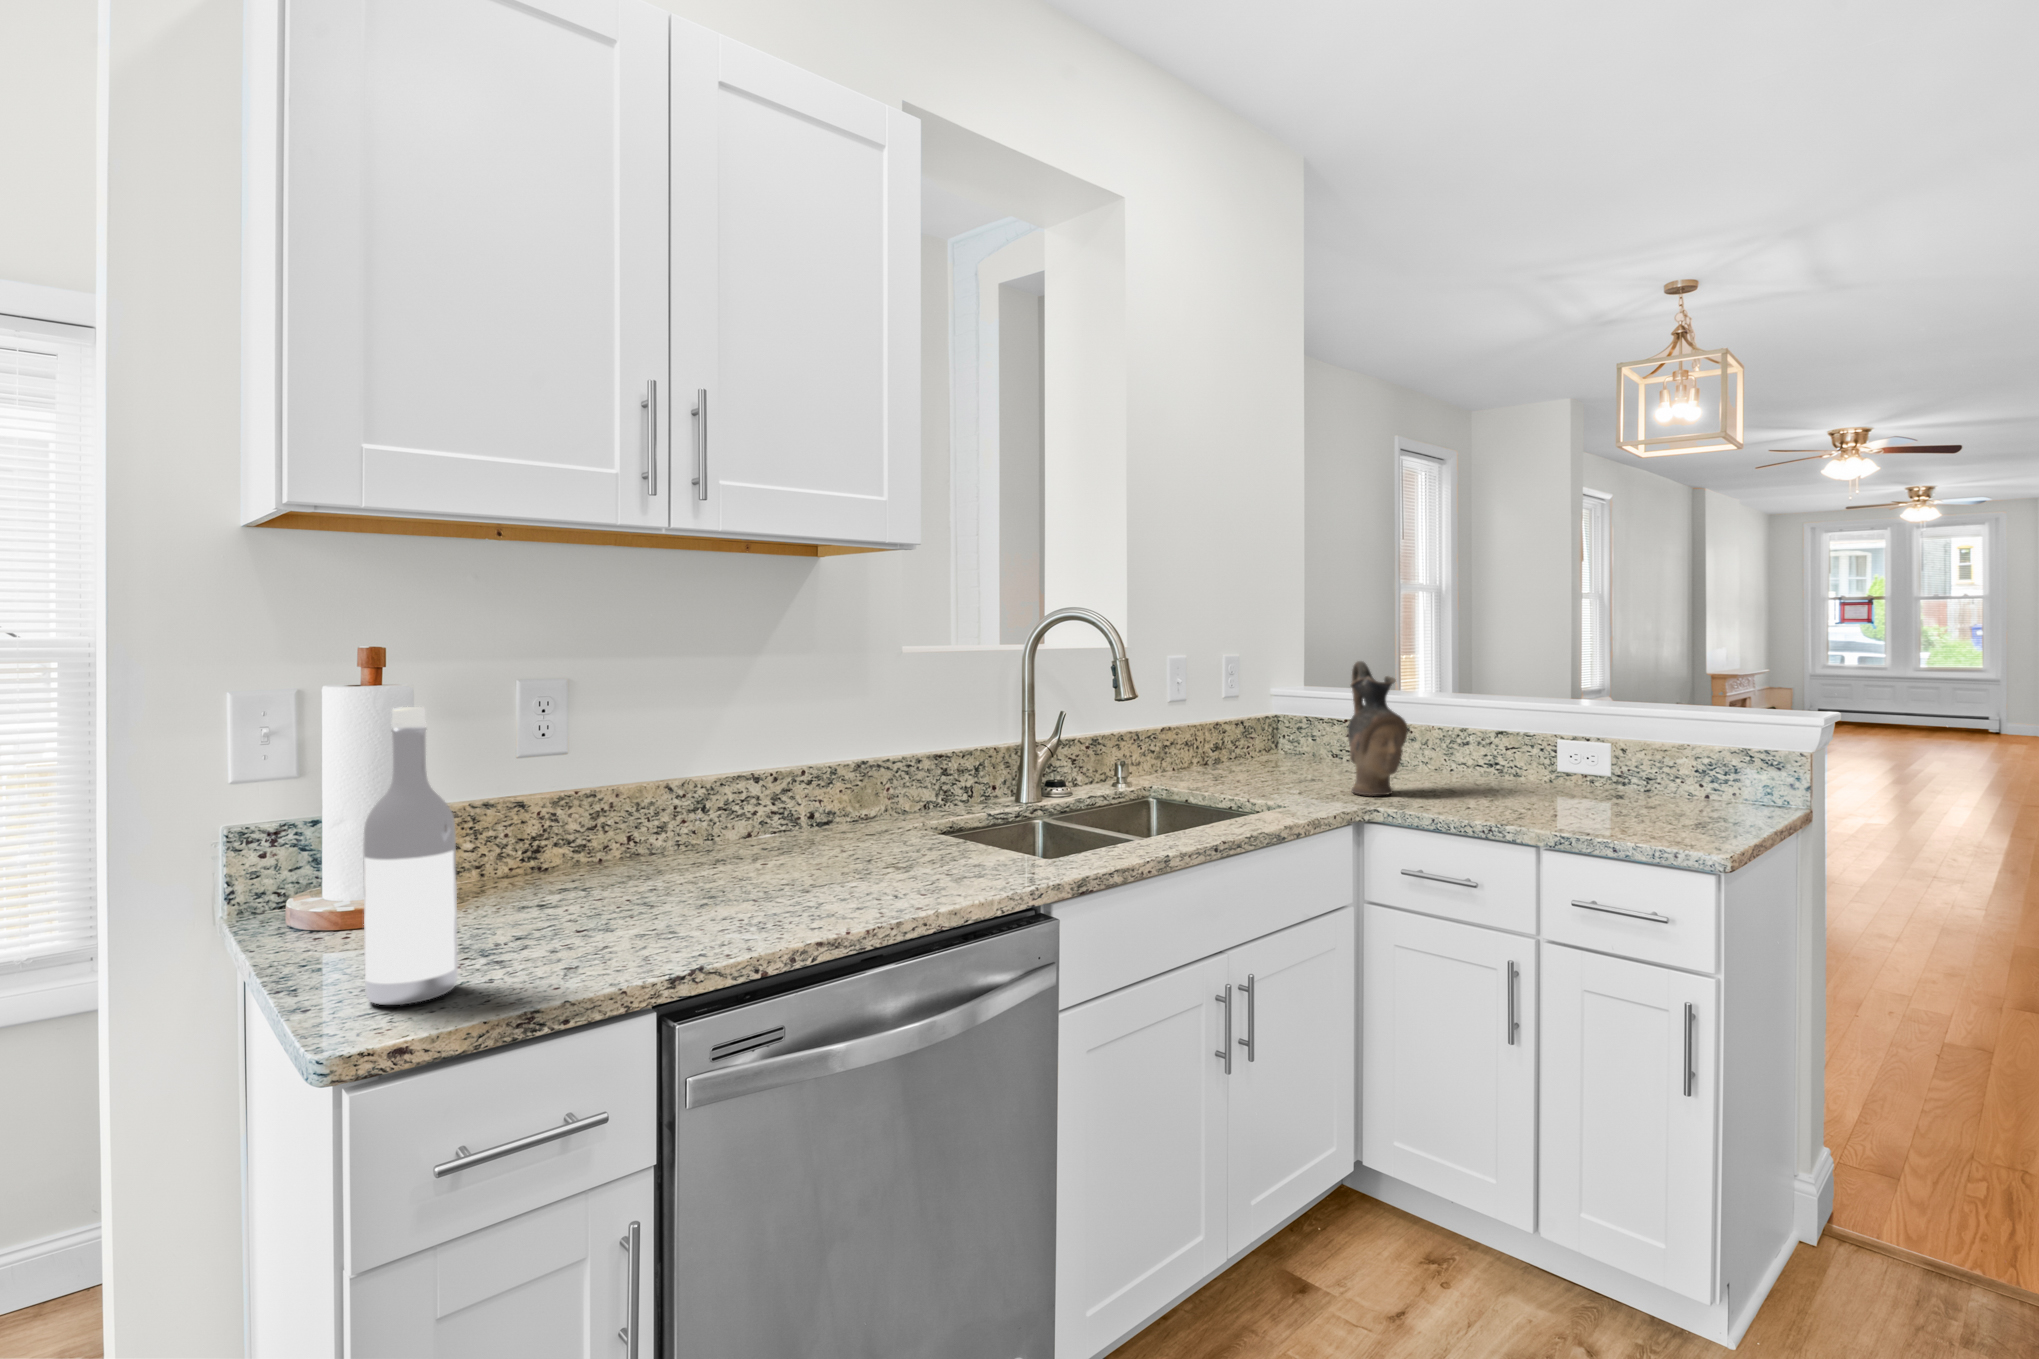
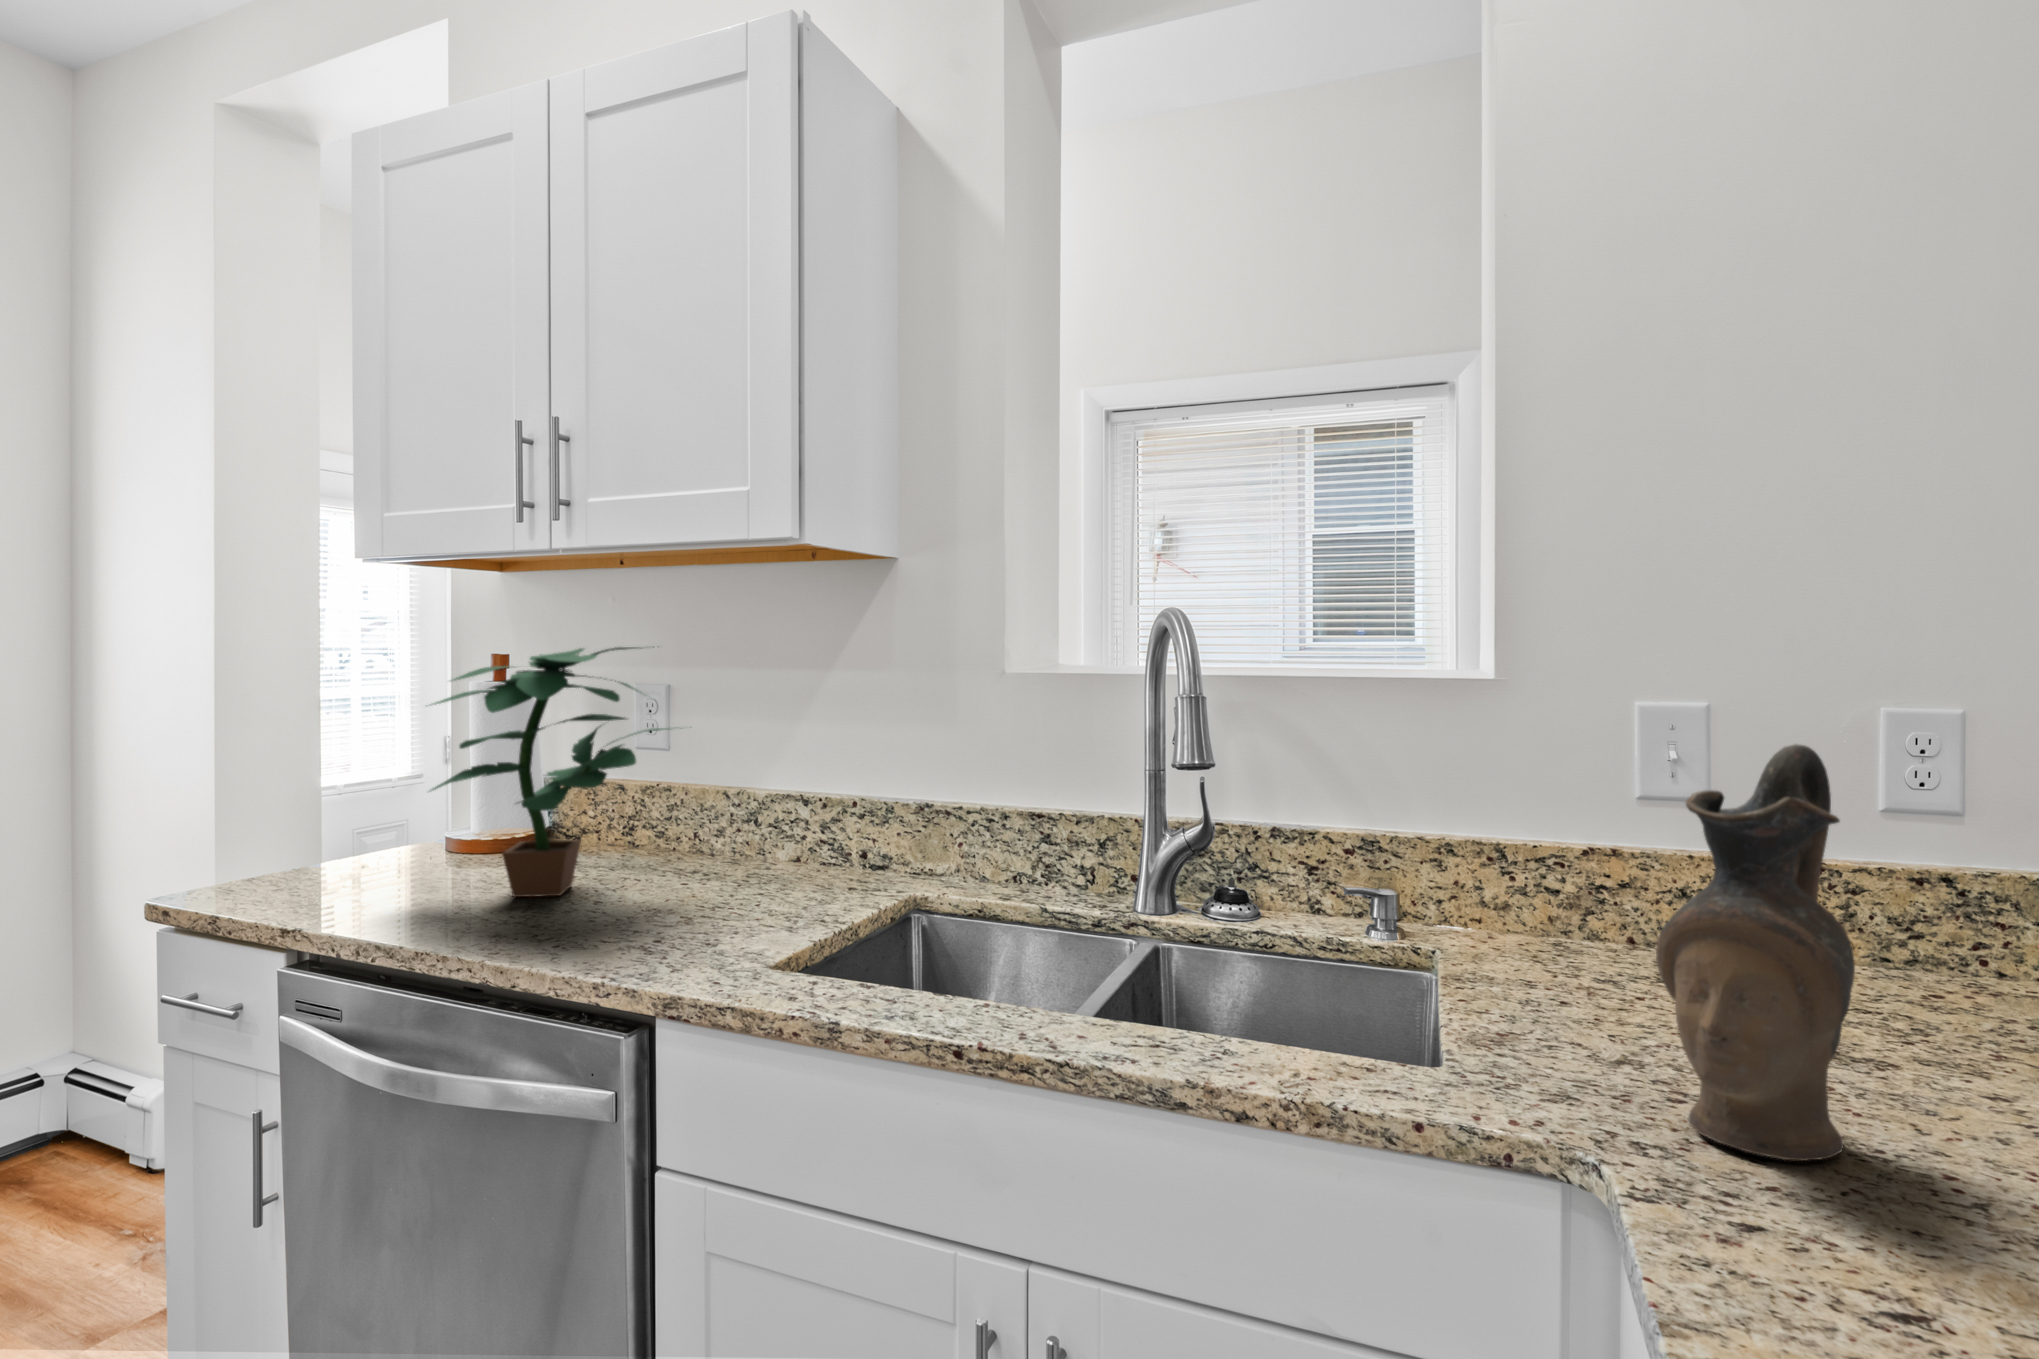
potted plant: none [564,634,839,905] -> present [426,647,679,897]
wine bottle: present [363,707,458,1005] -> none [245,697,306,895]

